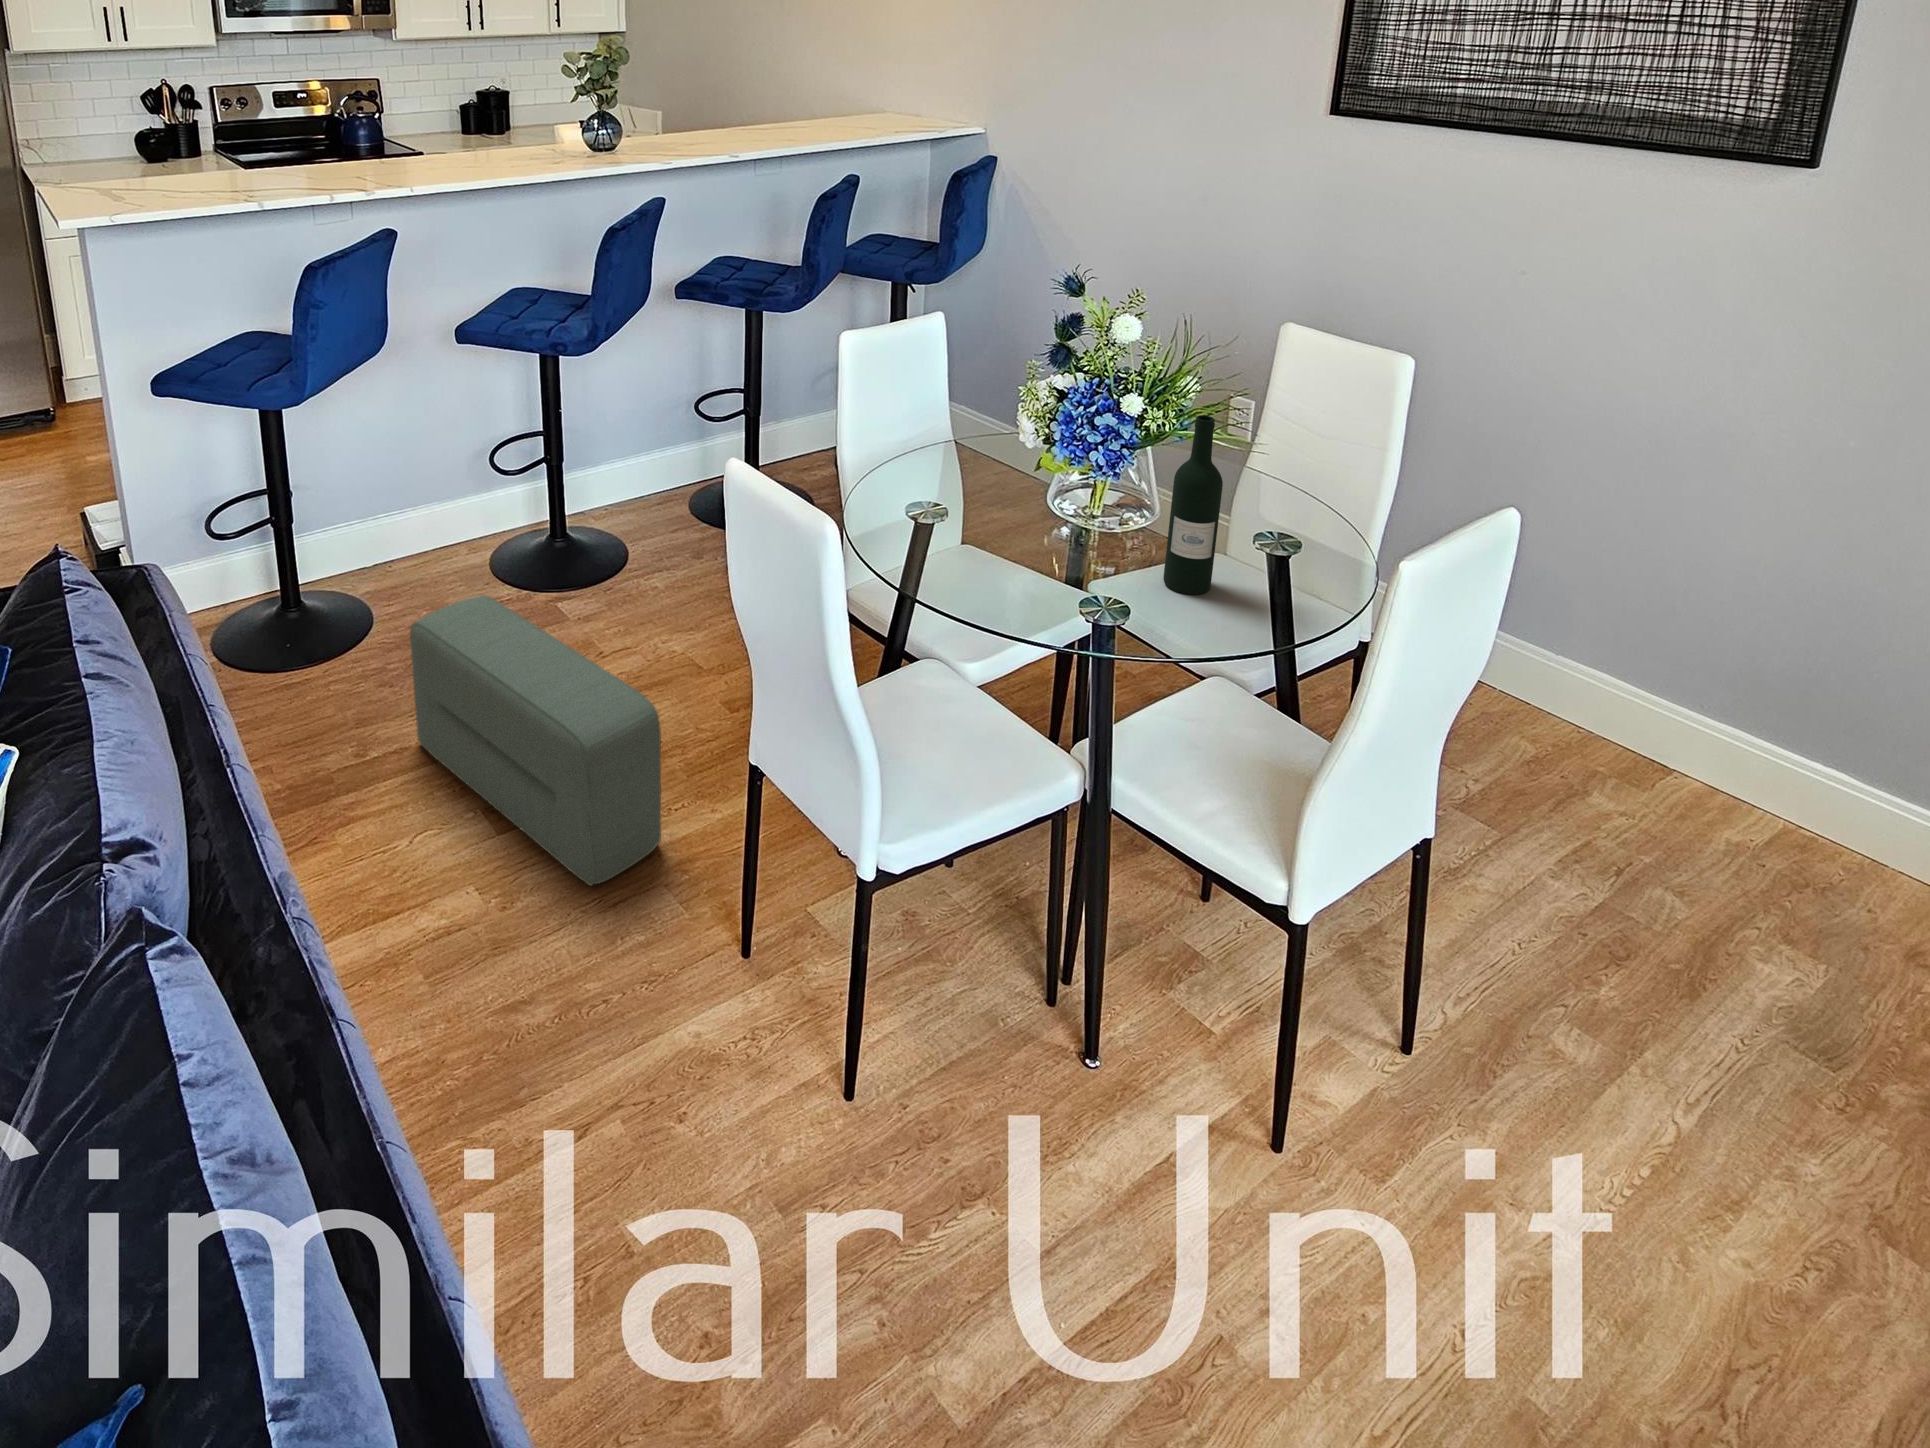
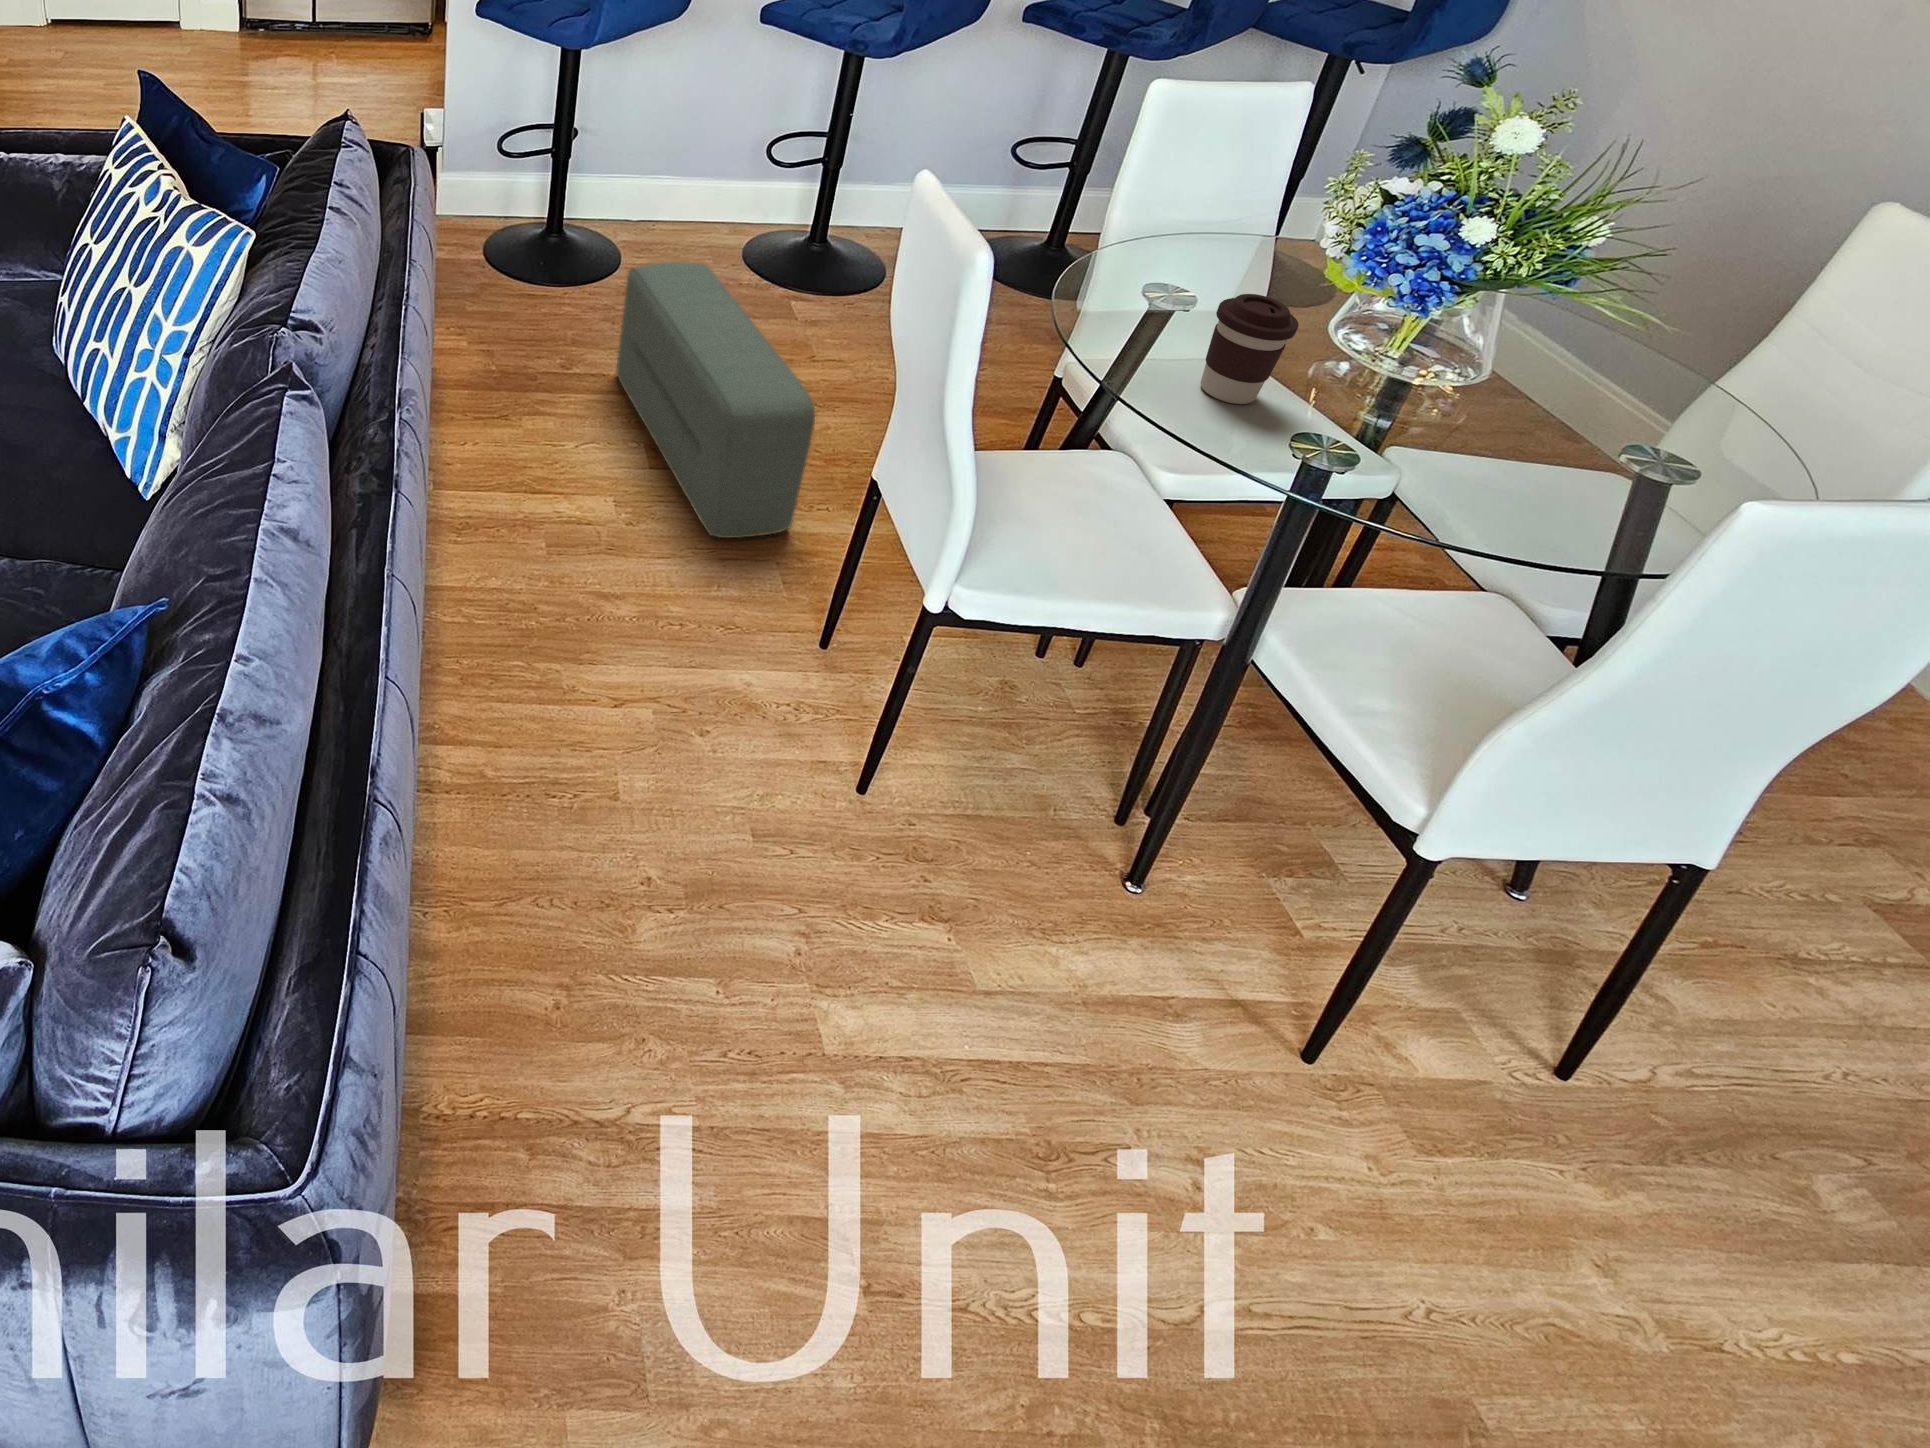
wine bottle: present [1163,415,1223,595] -> none [1446,272,1598,488]
coffee cup: none [981,490,1041,587] -> present [1201,294,1299,404]

